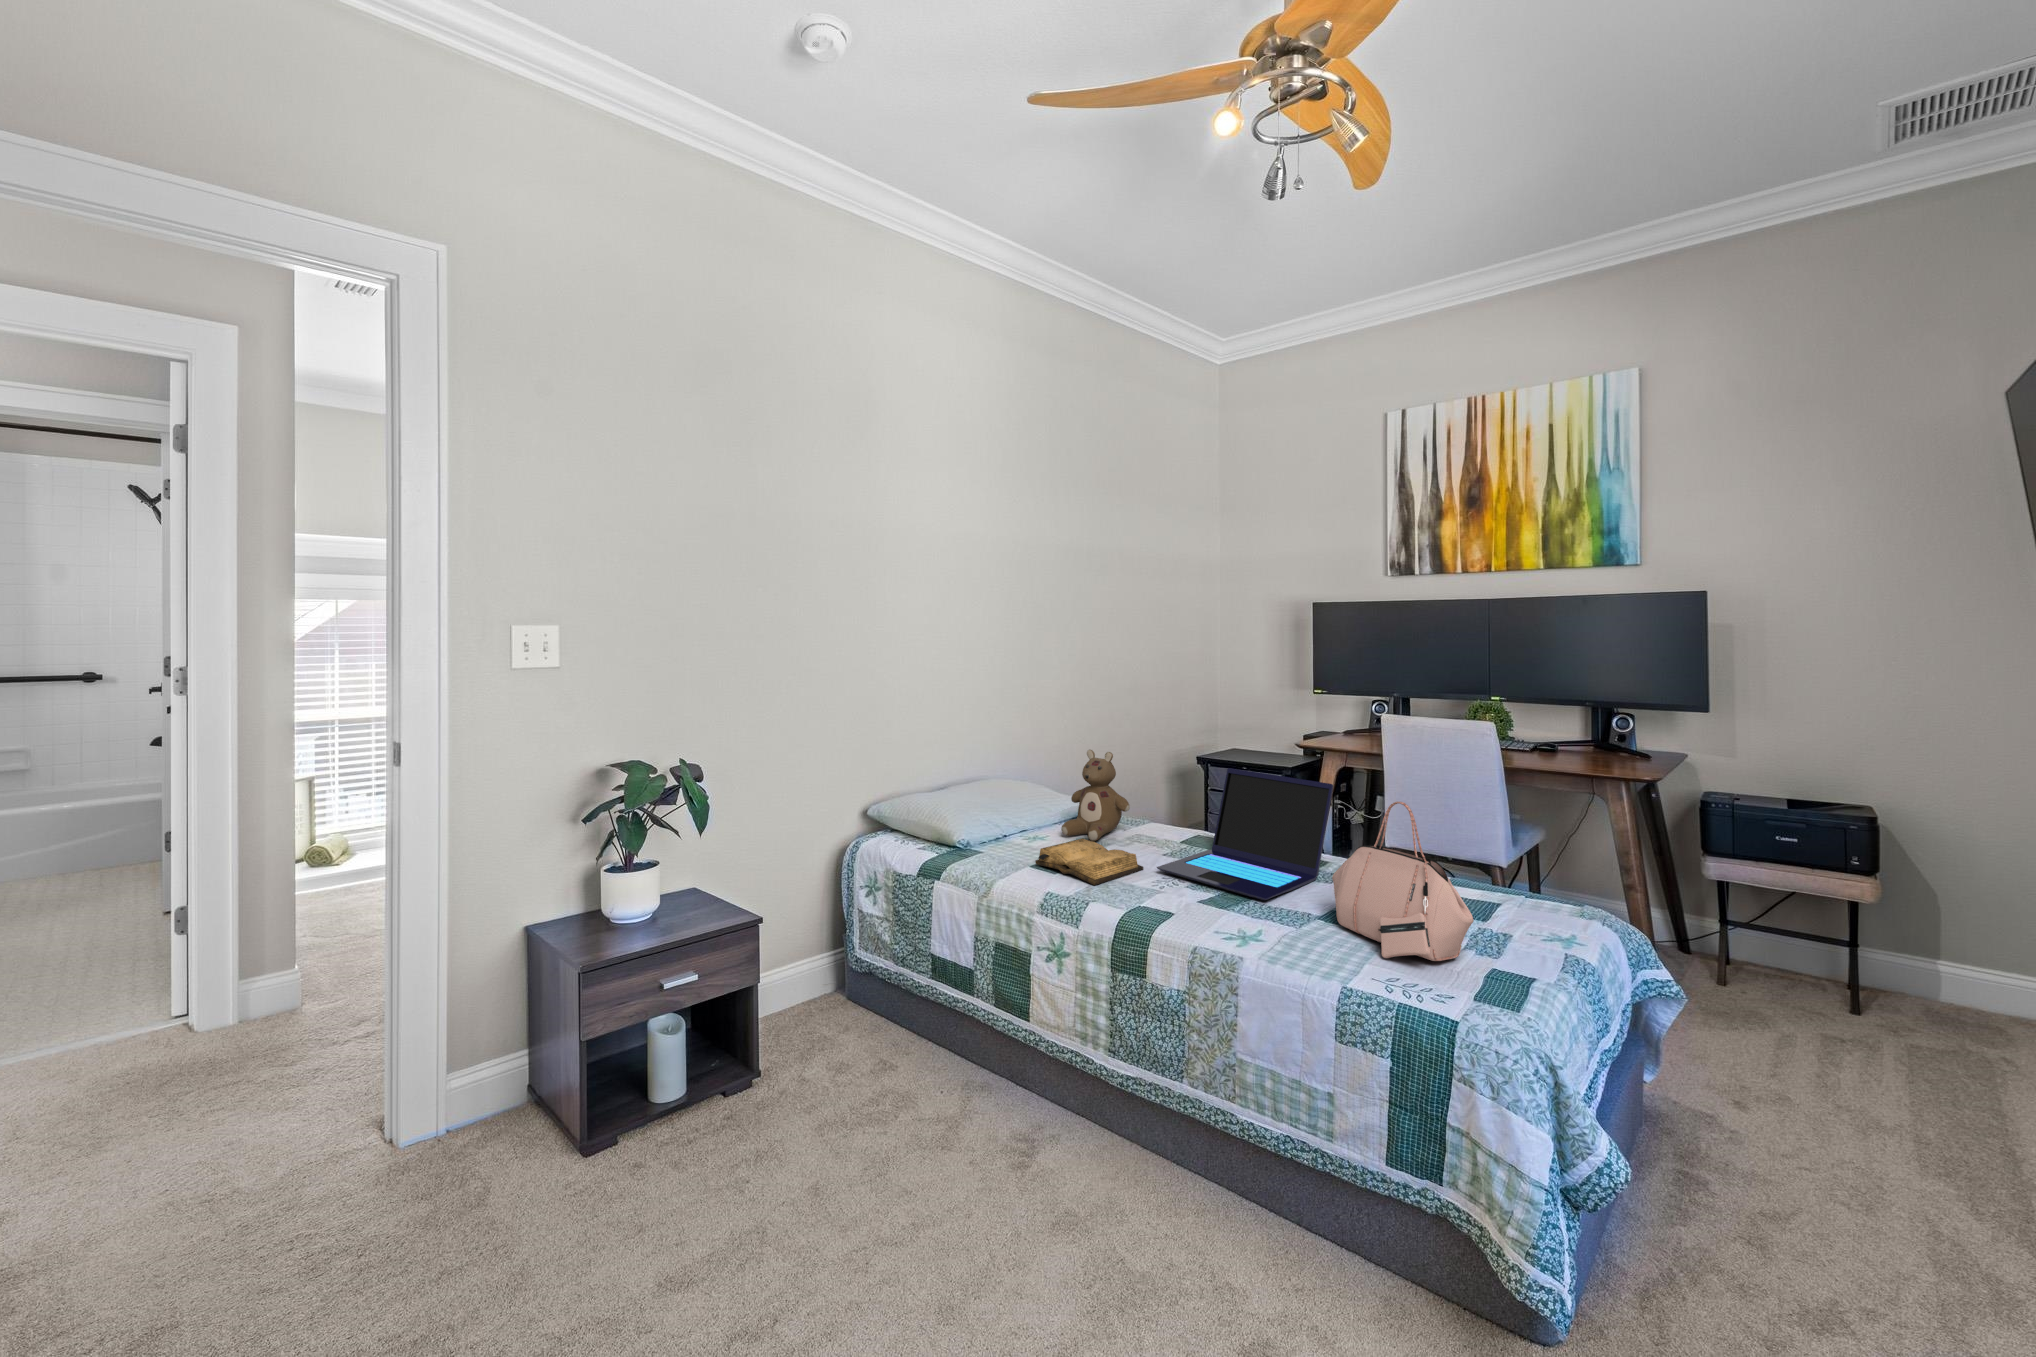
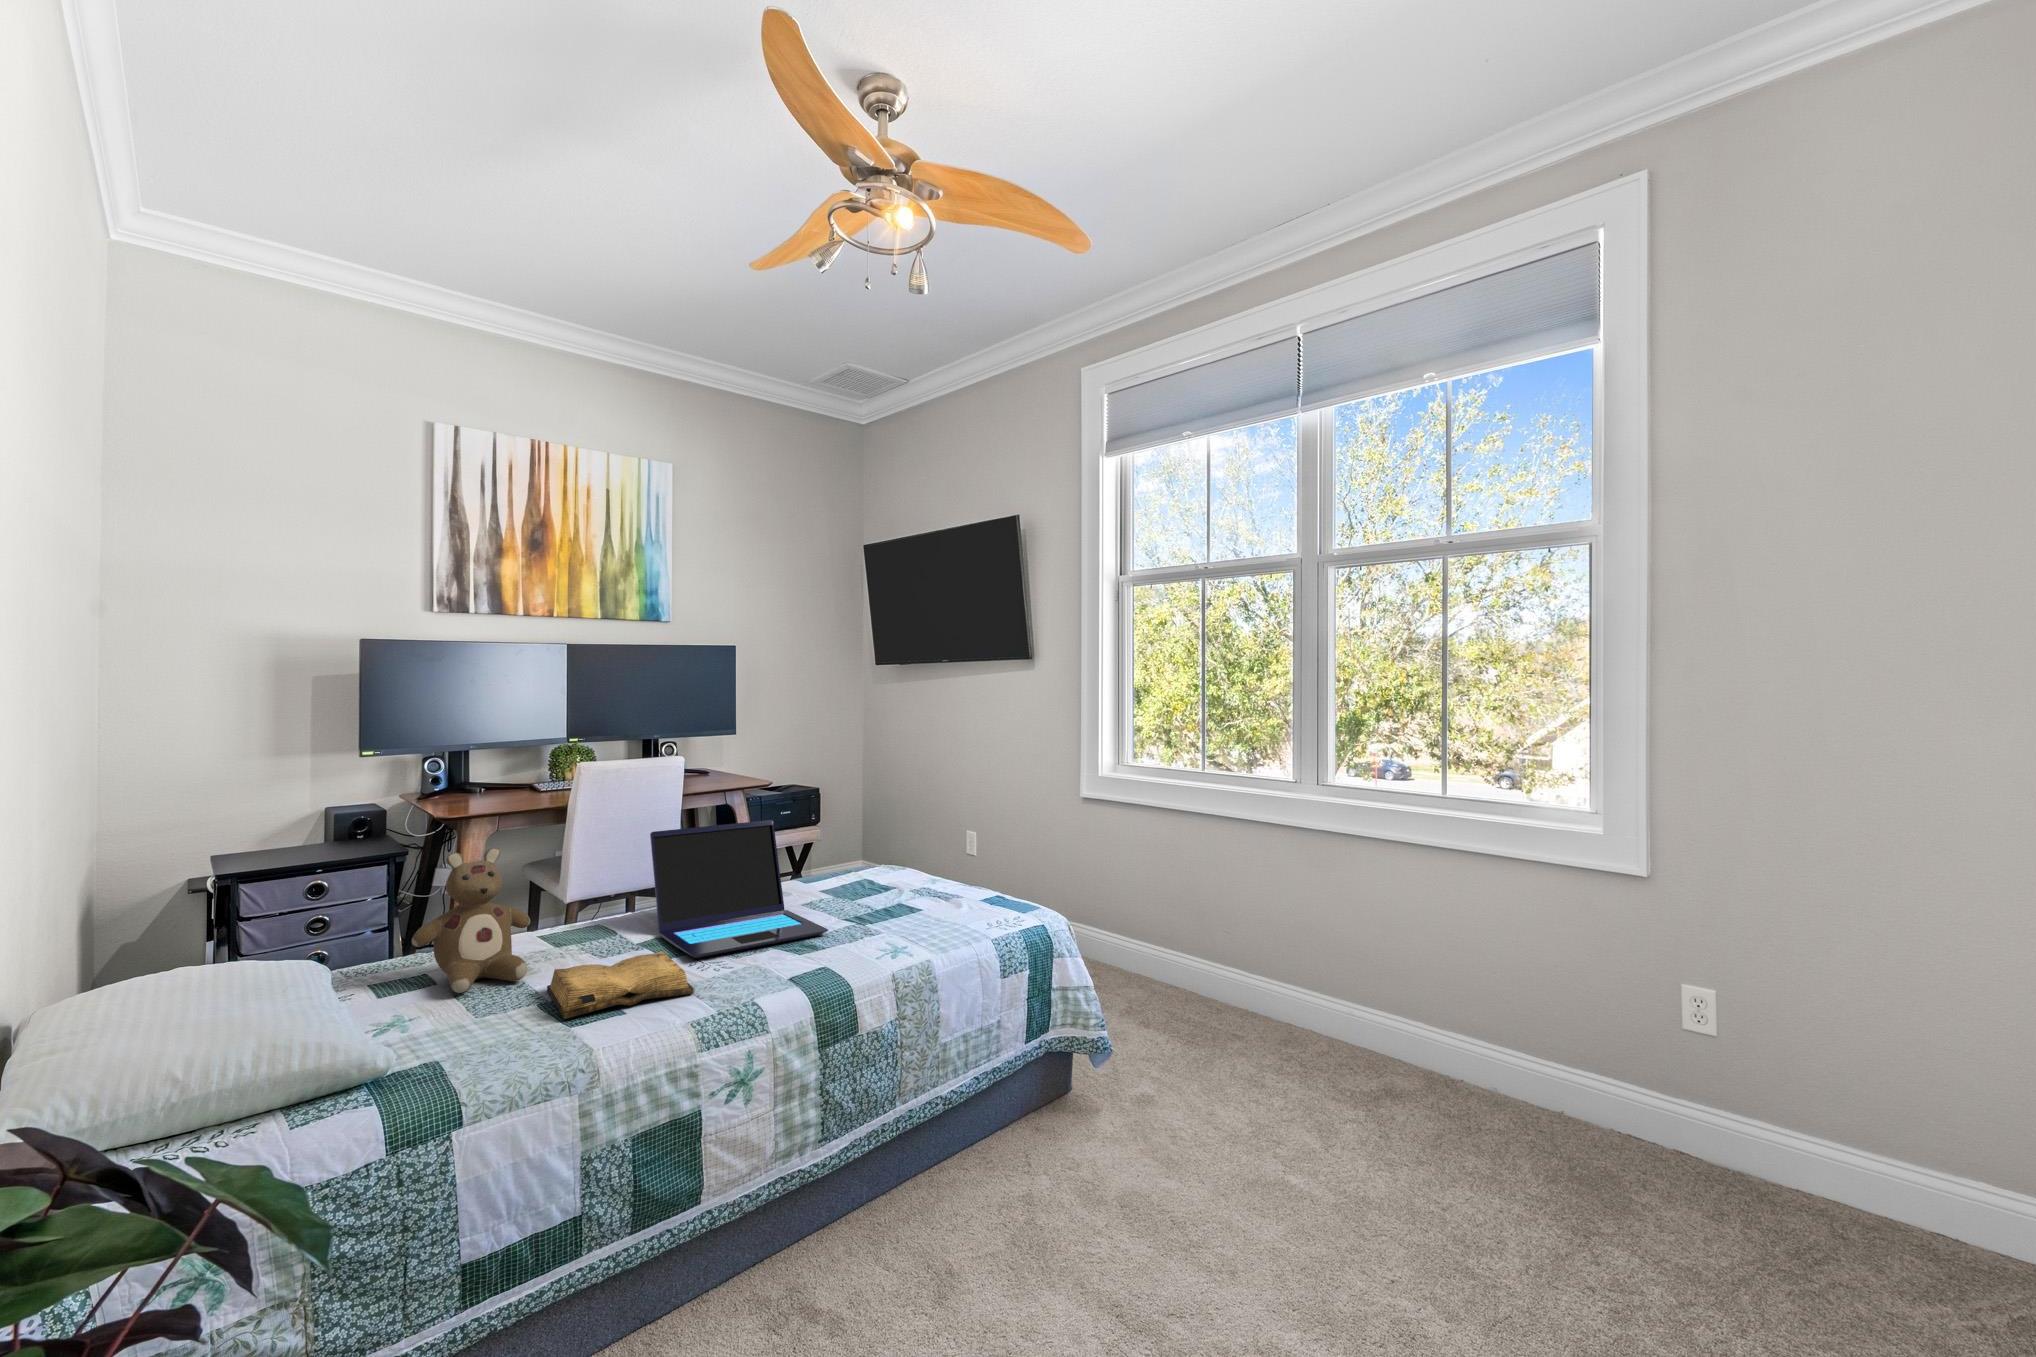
handbag: present [1332,802,1474,961] -> none [873,803,994,921]

